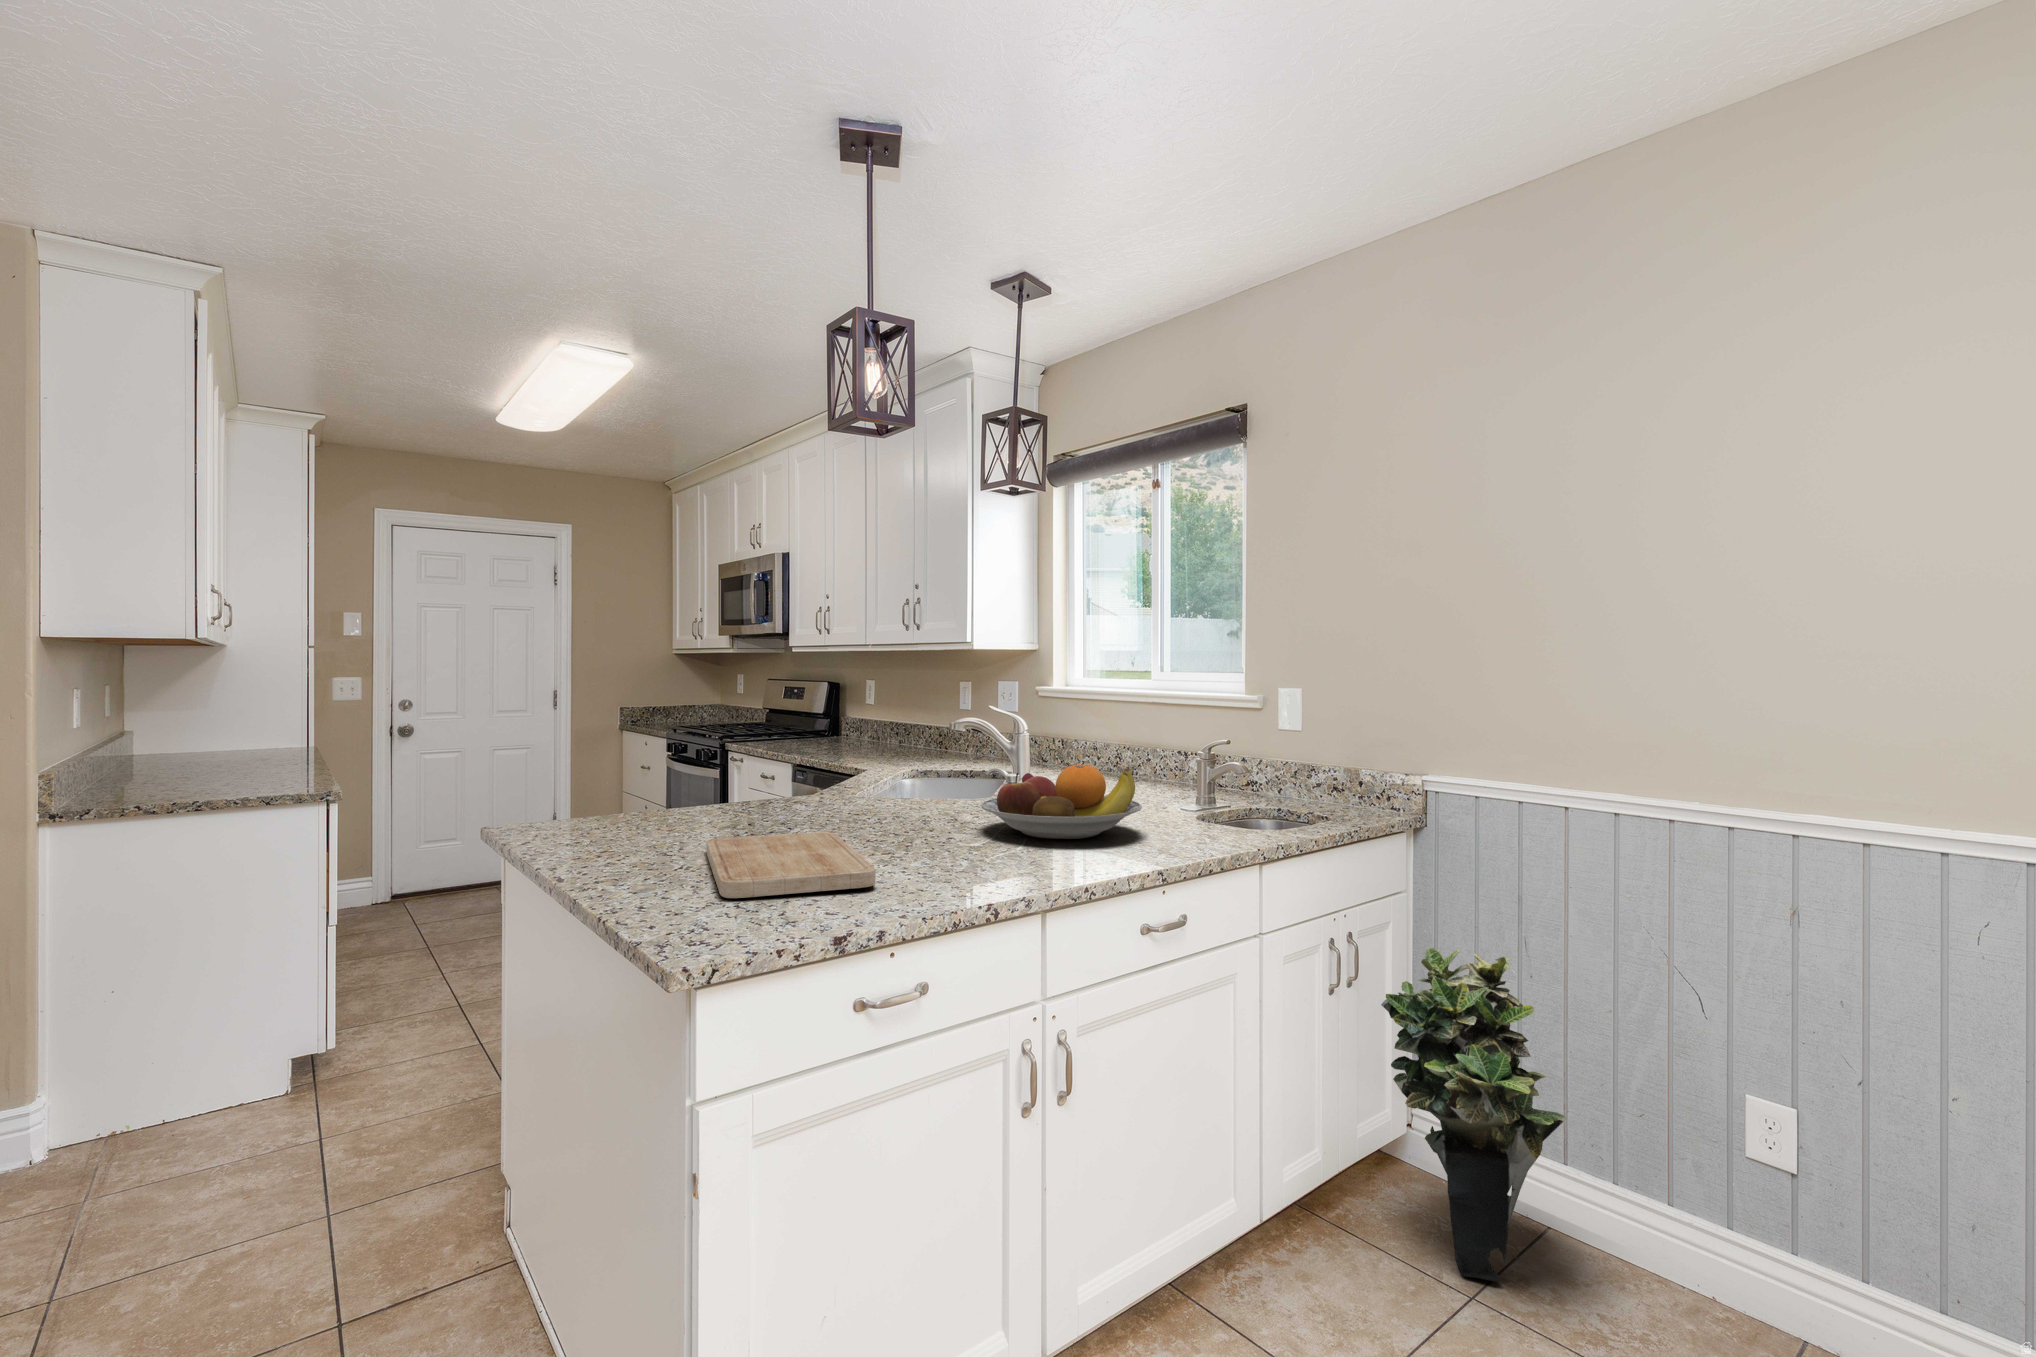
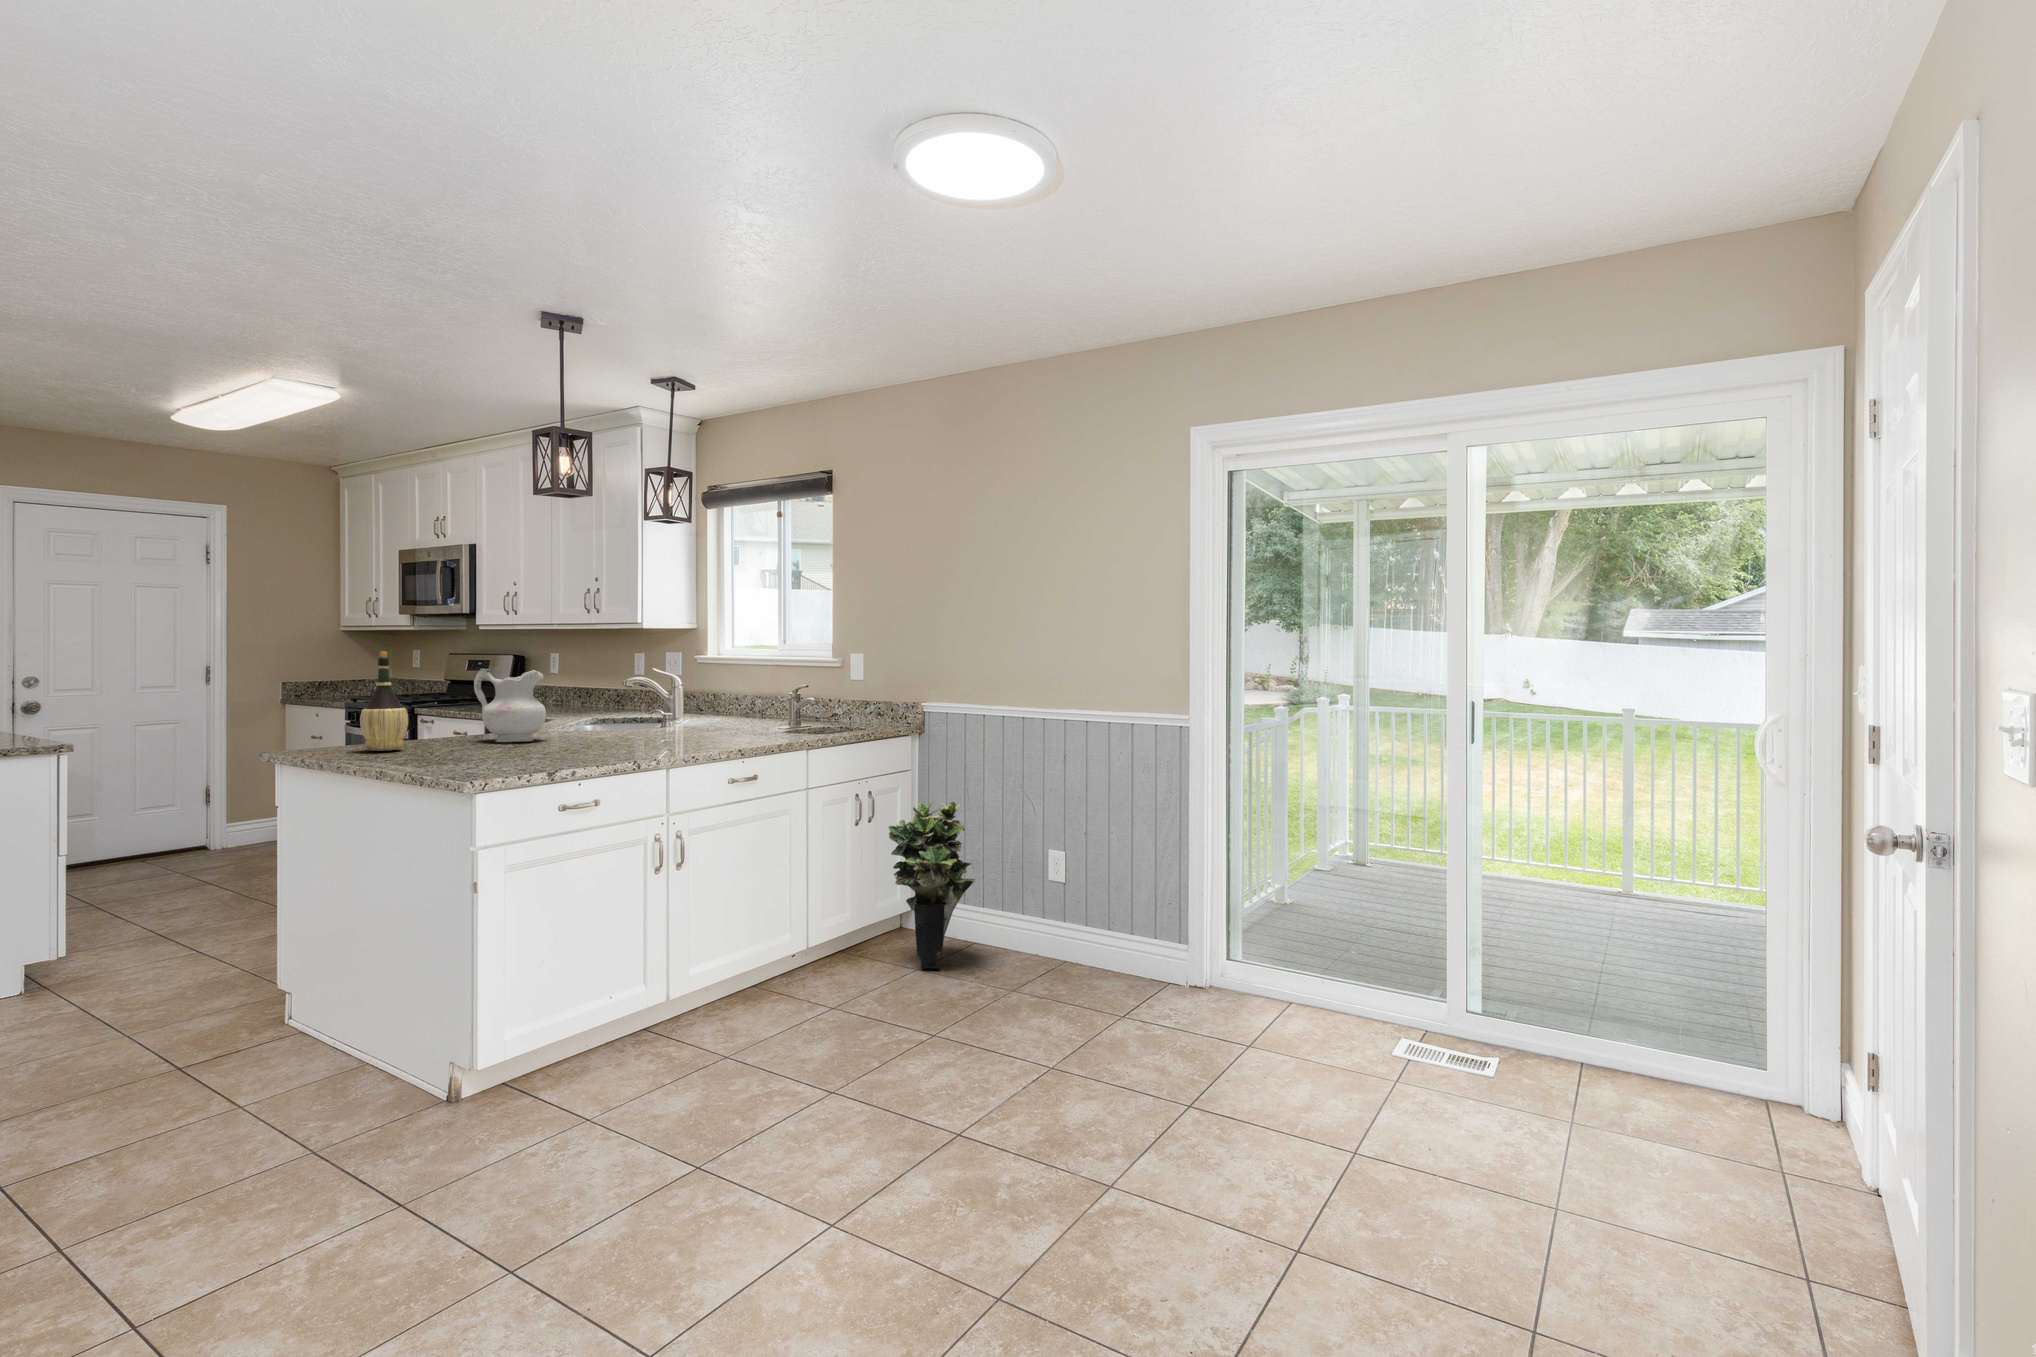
wine bottle: none [571,690,641,850] -> present [360,651,408,751]
ceramic pitcher: none [746,713,845,830] -> present [474,668,546,742]
fruit bowl: present [981,765,1142,839] -> none [640,698,743,742]
cutting board: present [707,832,875,898] -> none [457,739,573,762]

